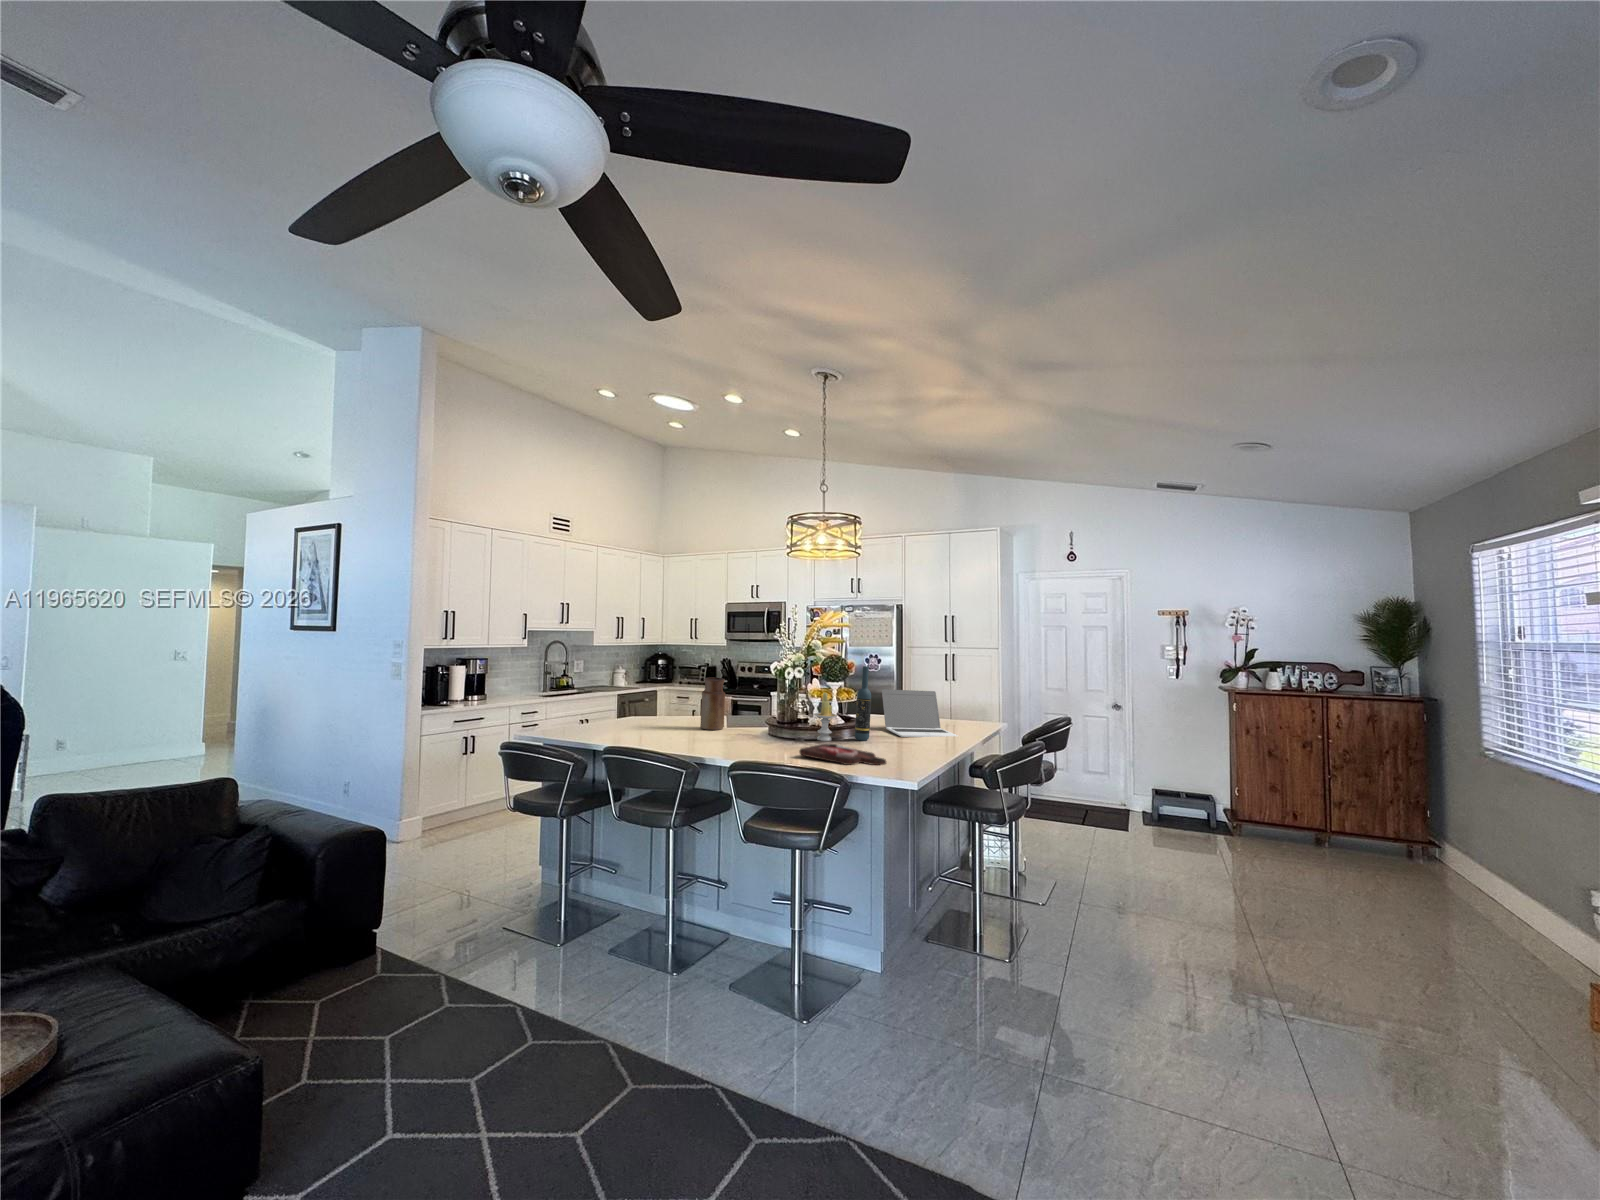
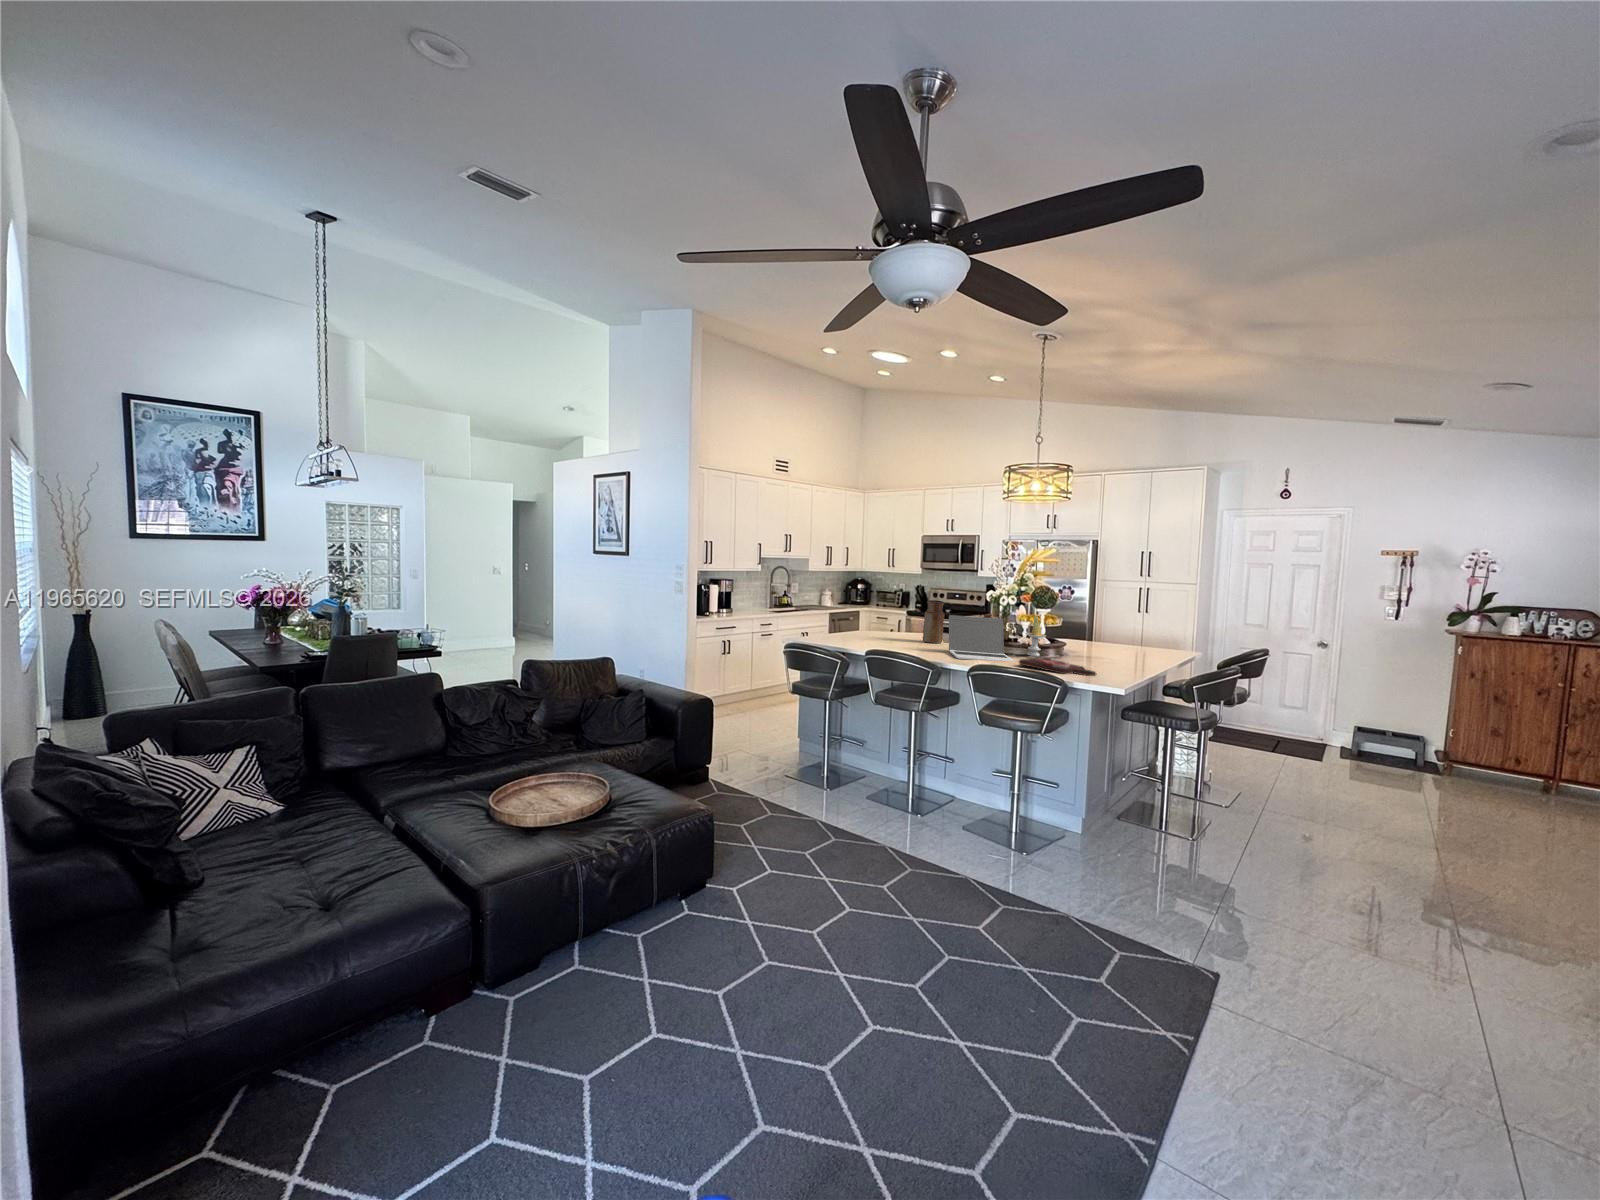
wine bottle: present [855,666,871,741] -> none [1061,595,1078,658]
laptop: present [882,689,958,737] -> present [949,615,1014,661]

